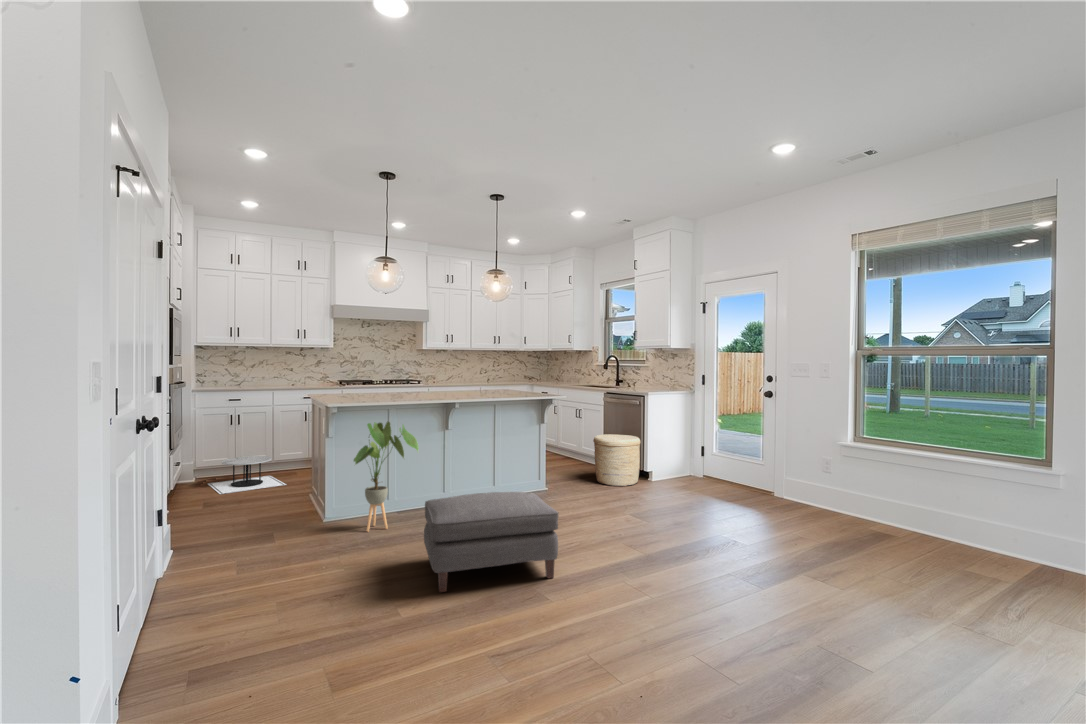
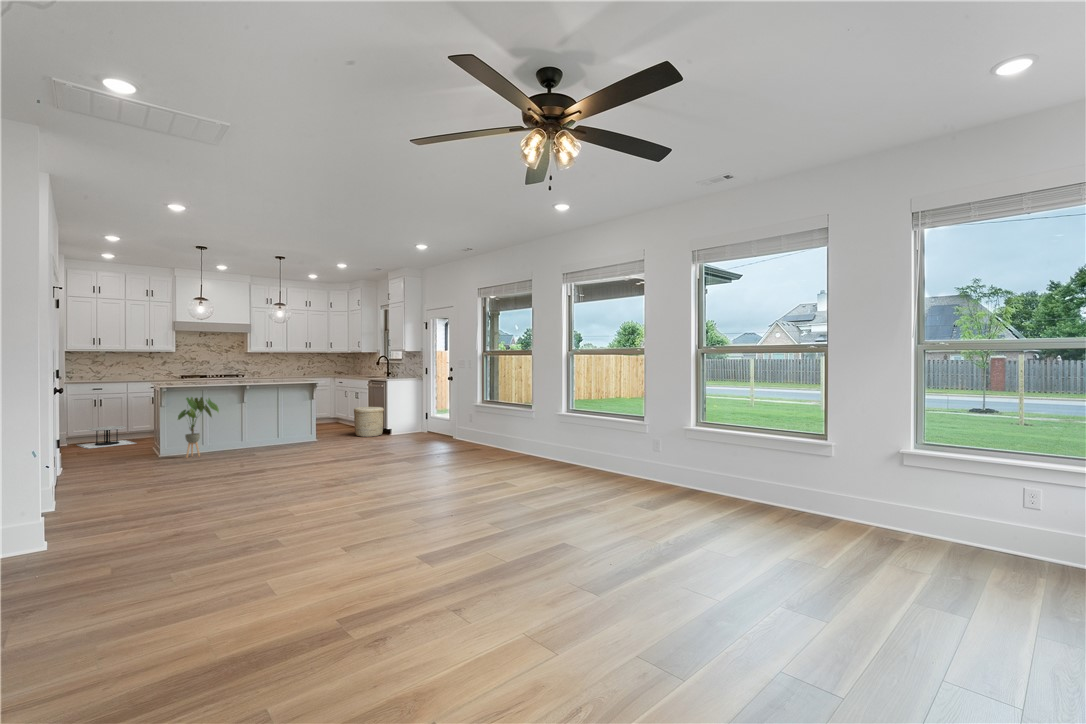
ottoman: present [424,492,558,592] -> none [210,429,282,472]

